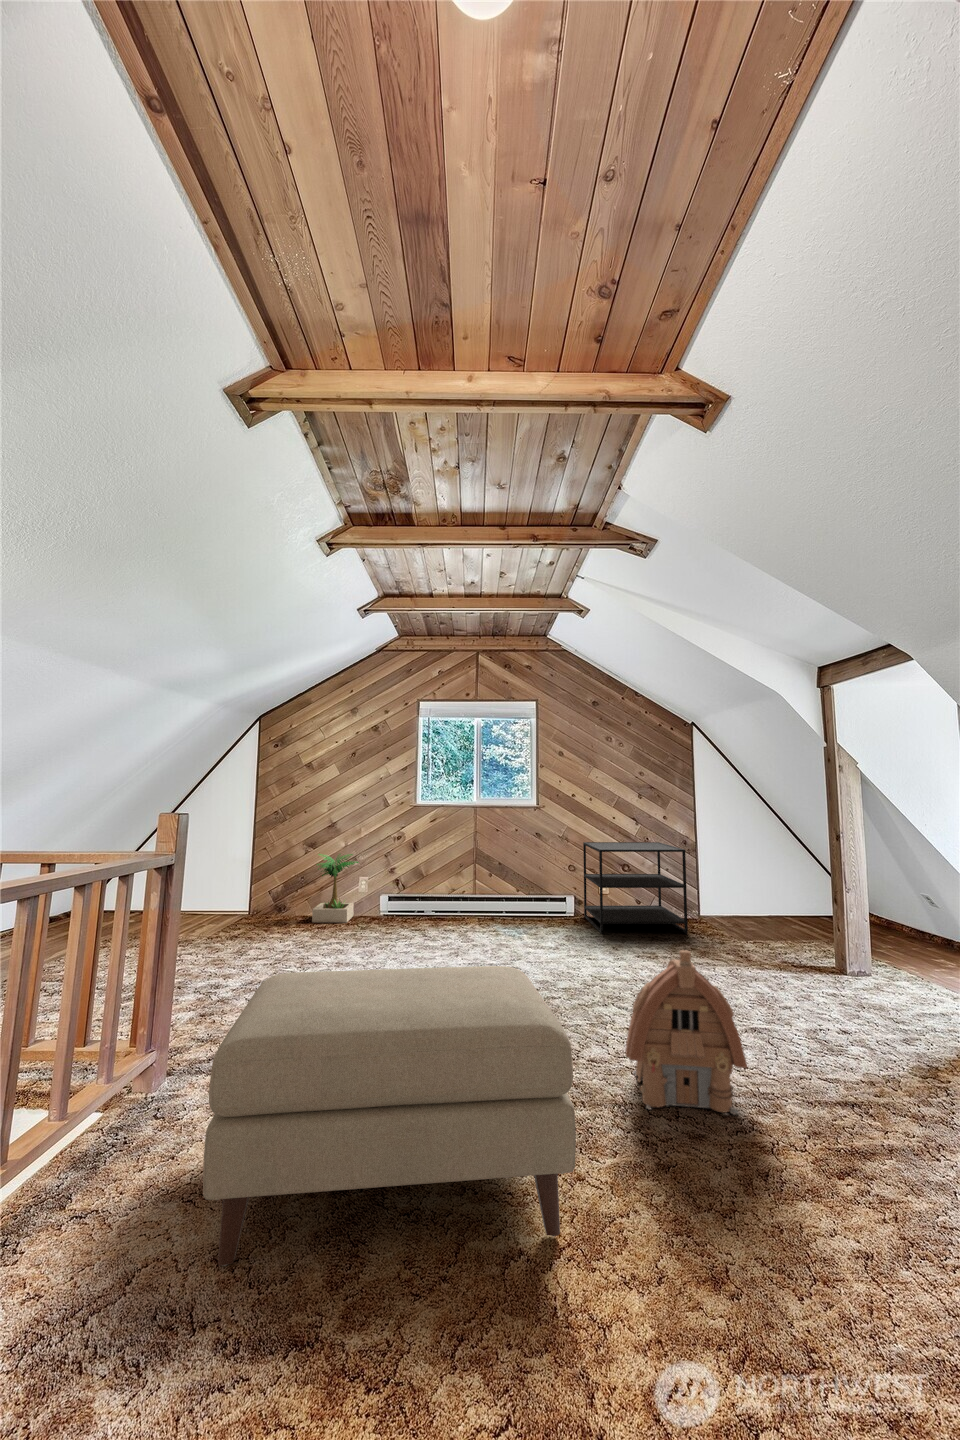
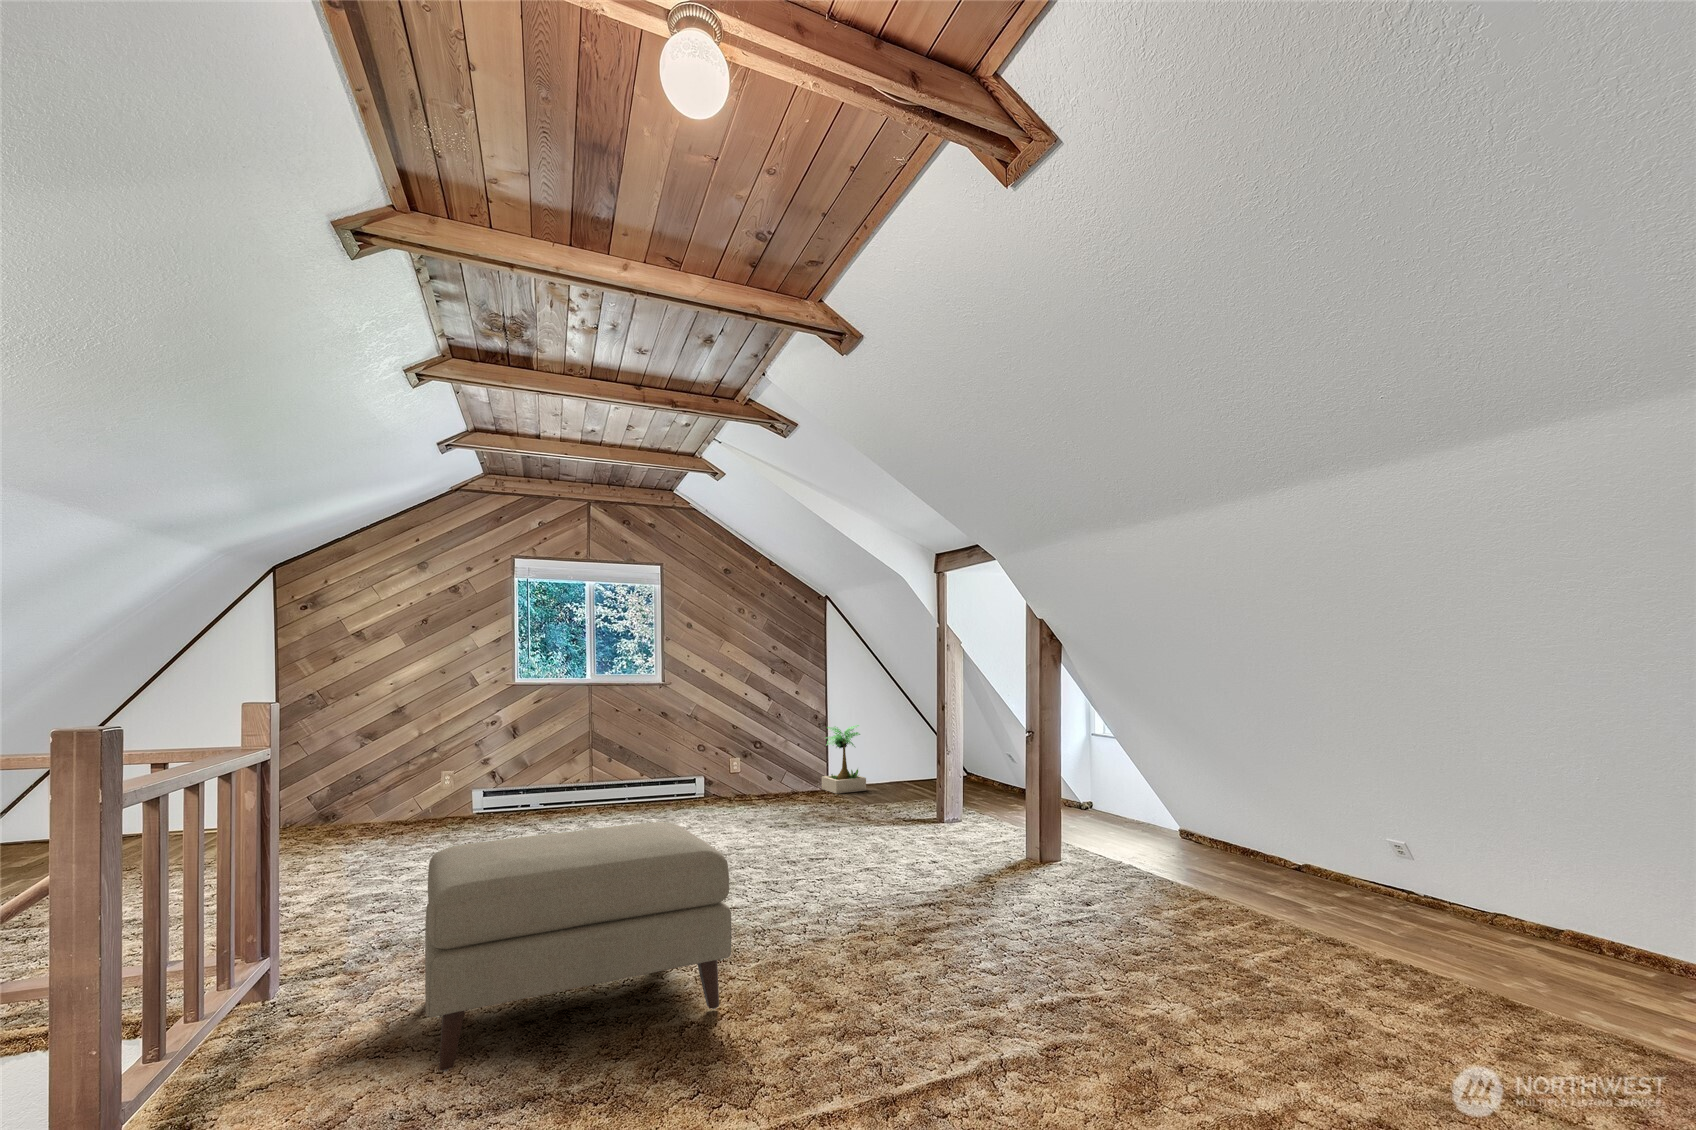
side table: present [583,842,688,934] -> none [711,714,816,811]
potted plant: present [312,854,359,923] -> present [822,725,866,794]
toy house: present [626,950,747,1115] -> none [763,796,860,931]

